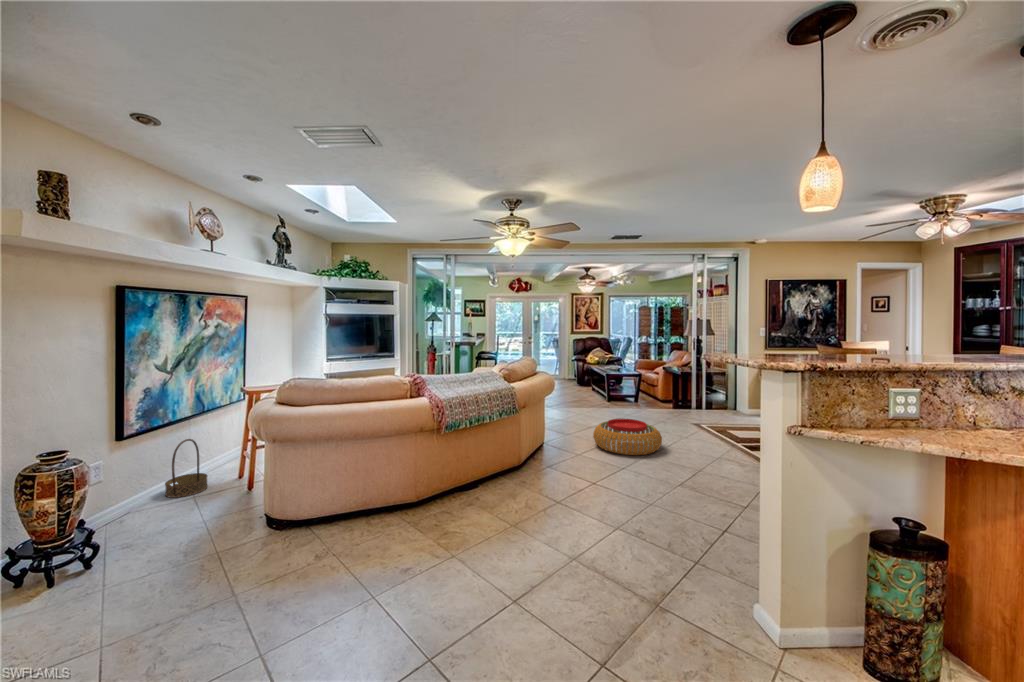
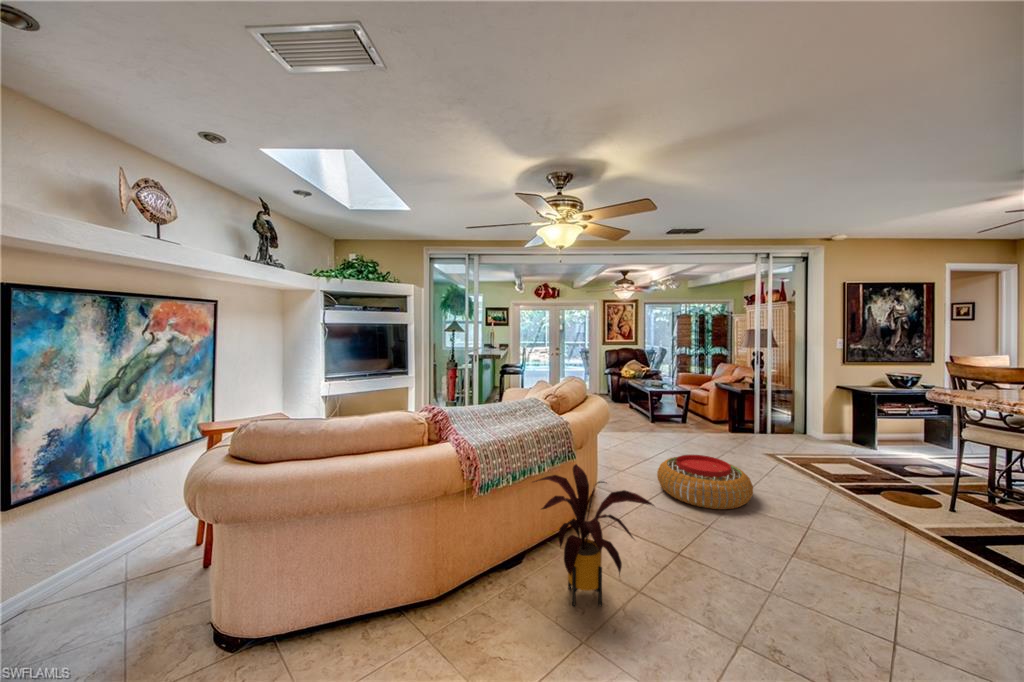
house plant: none [486,413,563,500] -> present [534,464,653,606]
basket: present [165,439,208,498] -> none [74,499,143,589]

